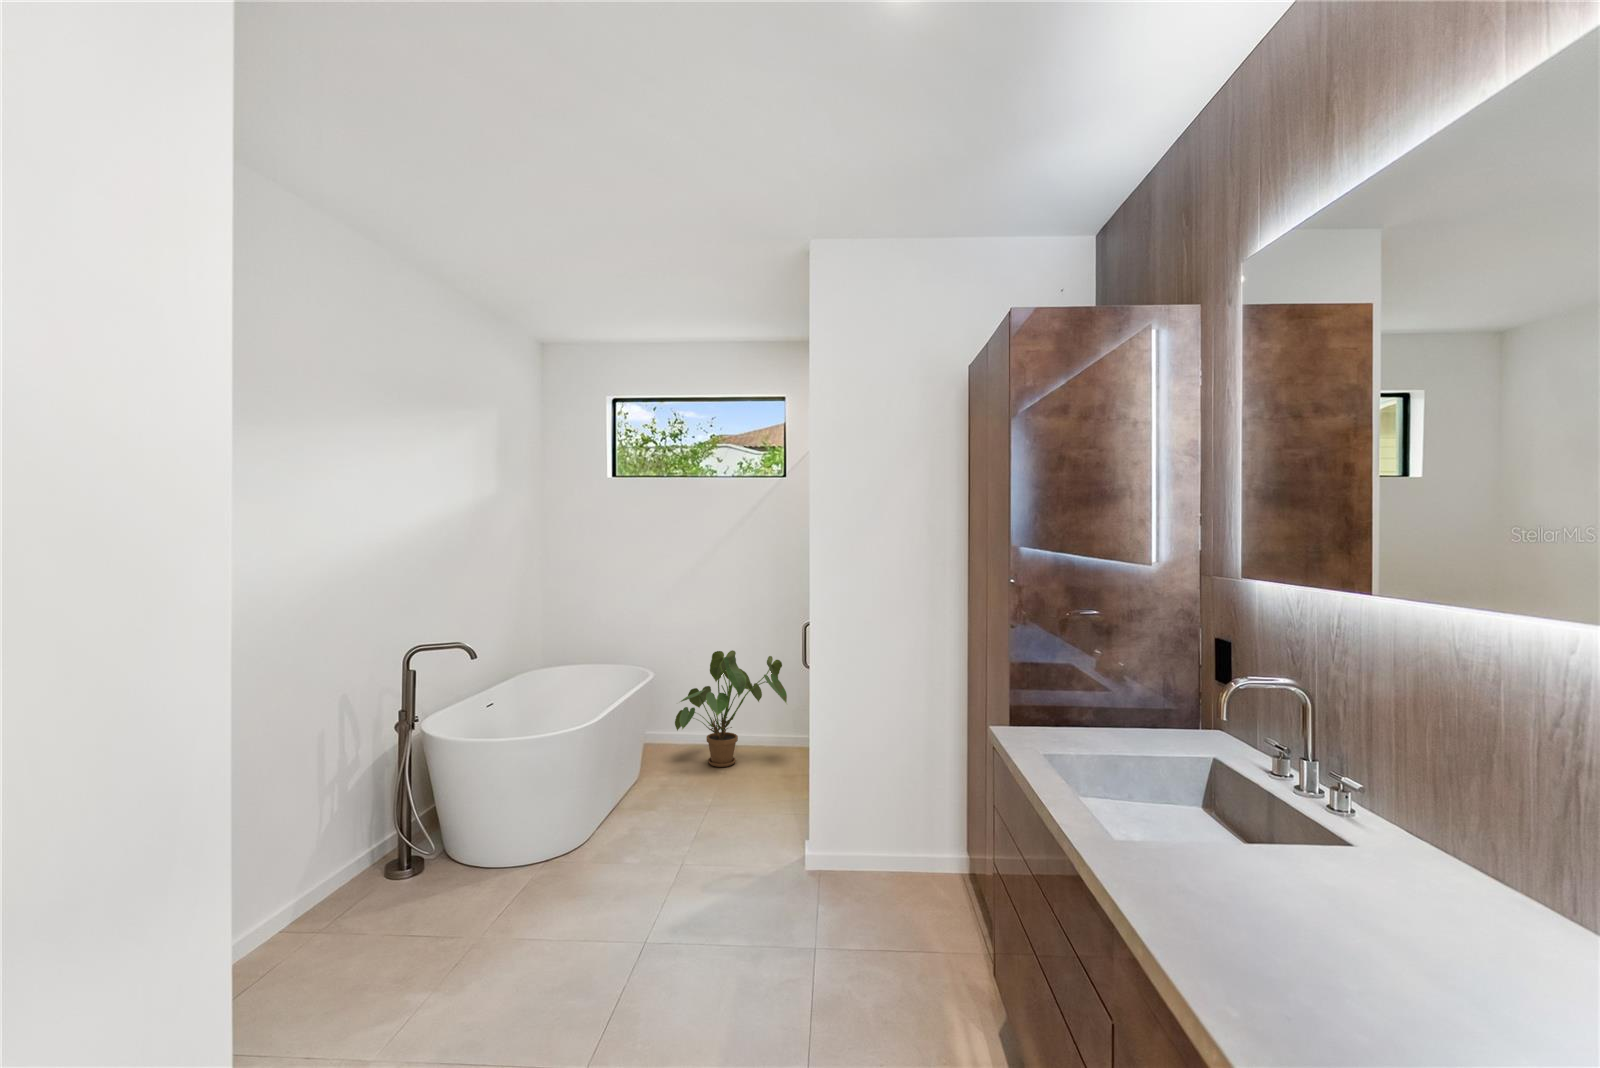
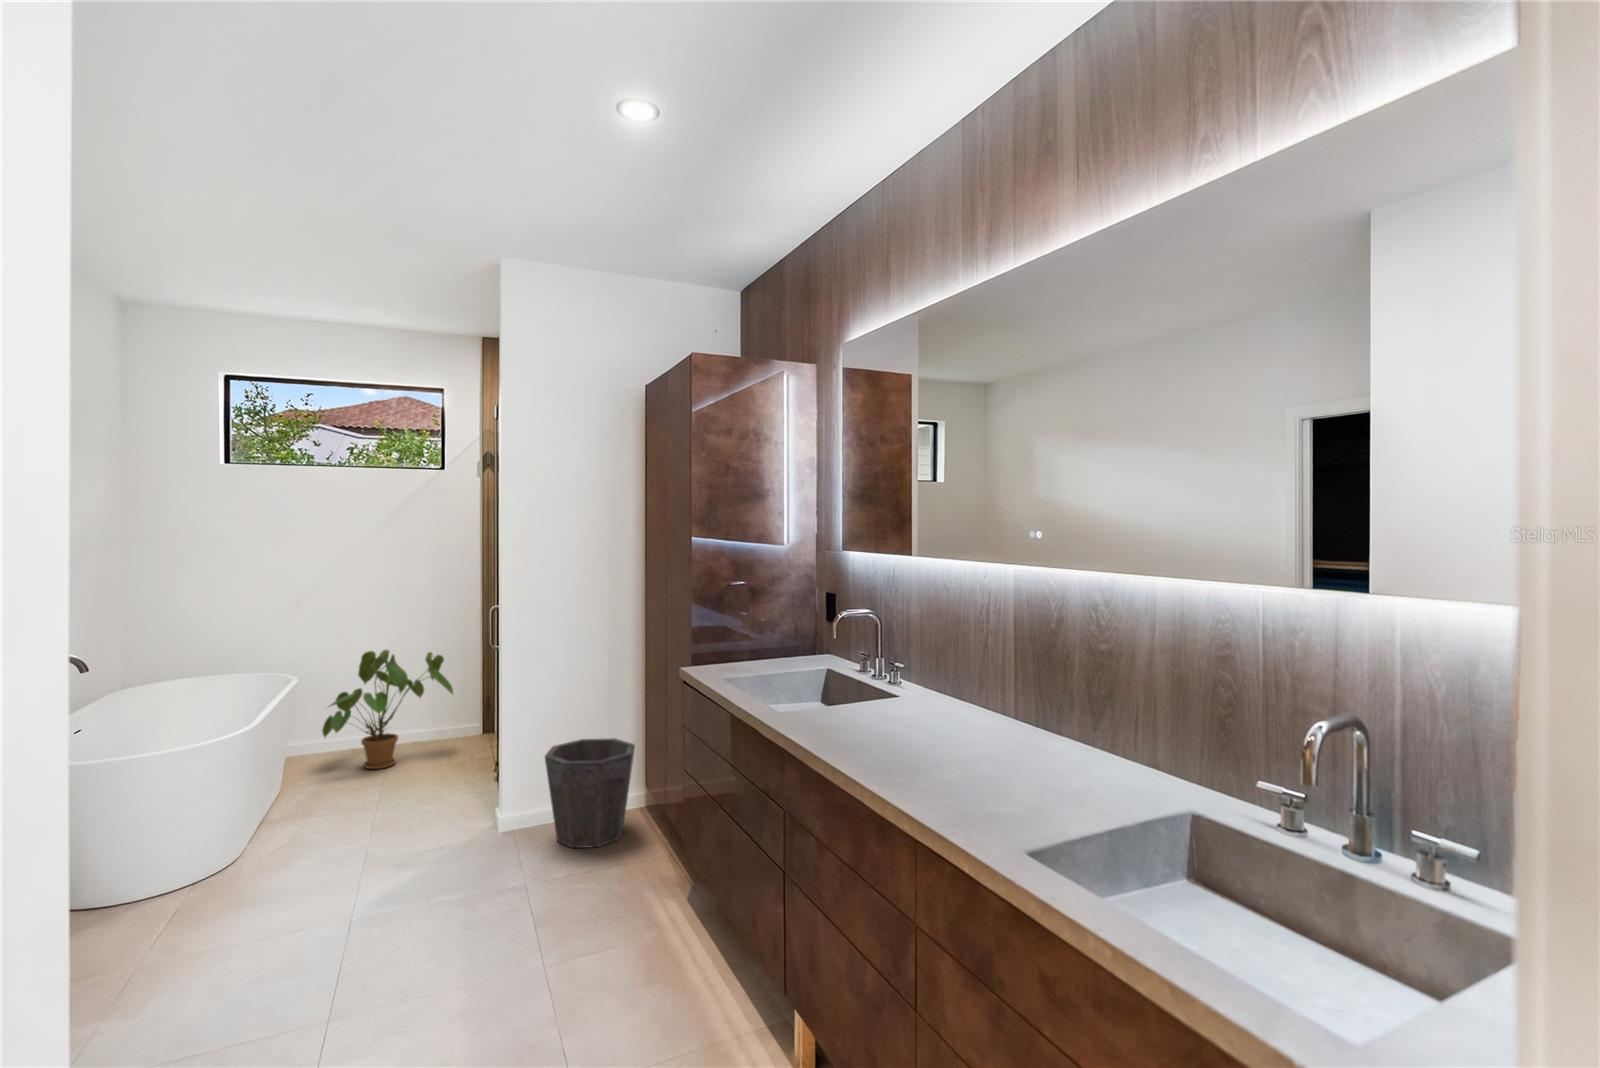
waste bin: none [846,781,951,918] -> present [545,738,635,848]

